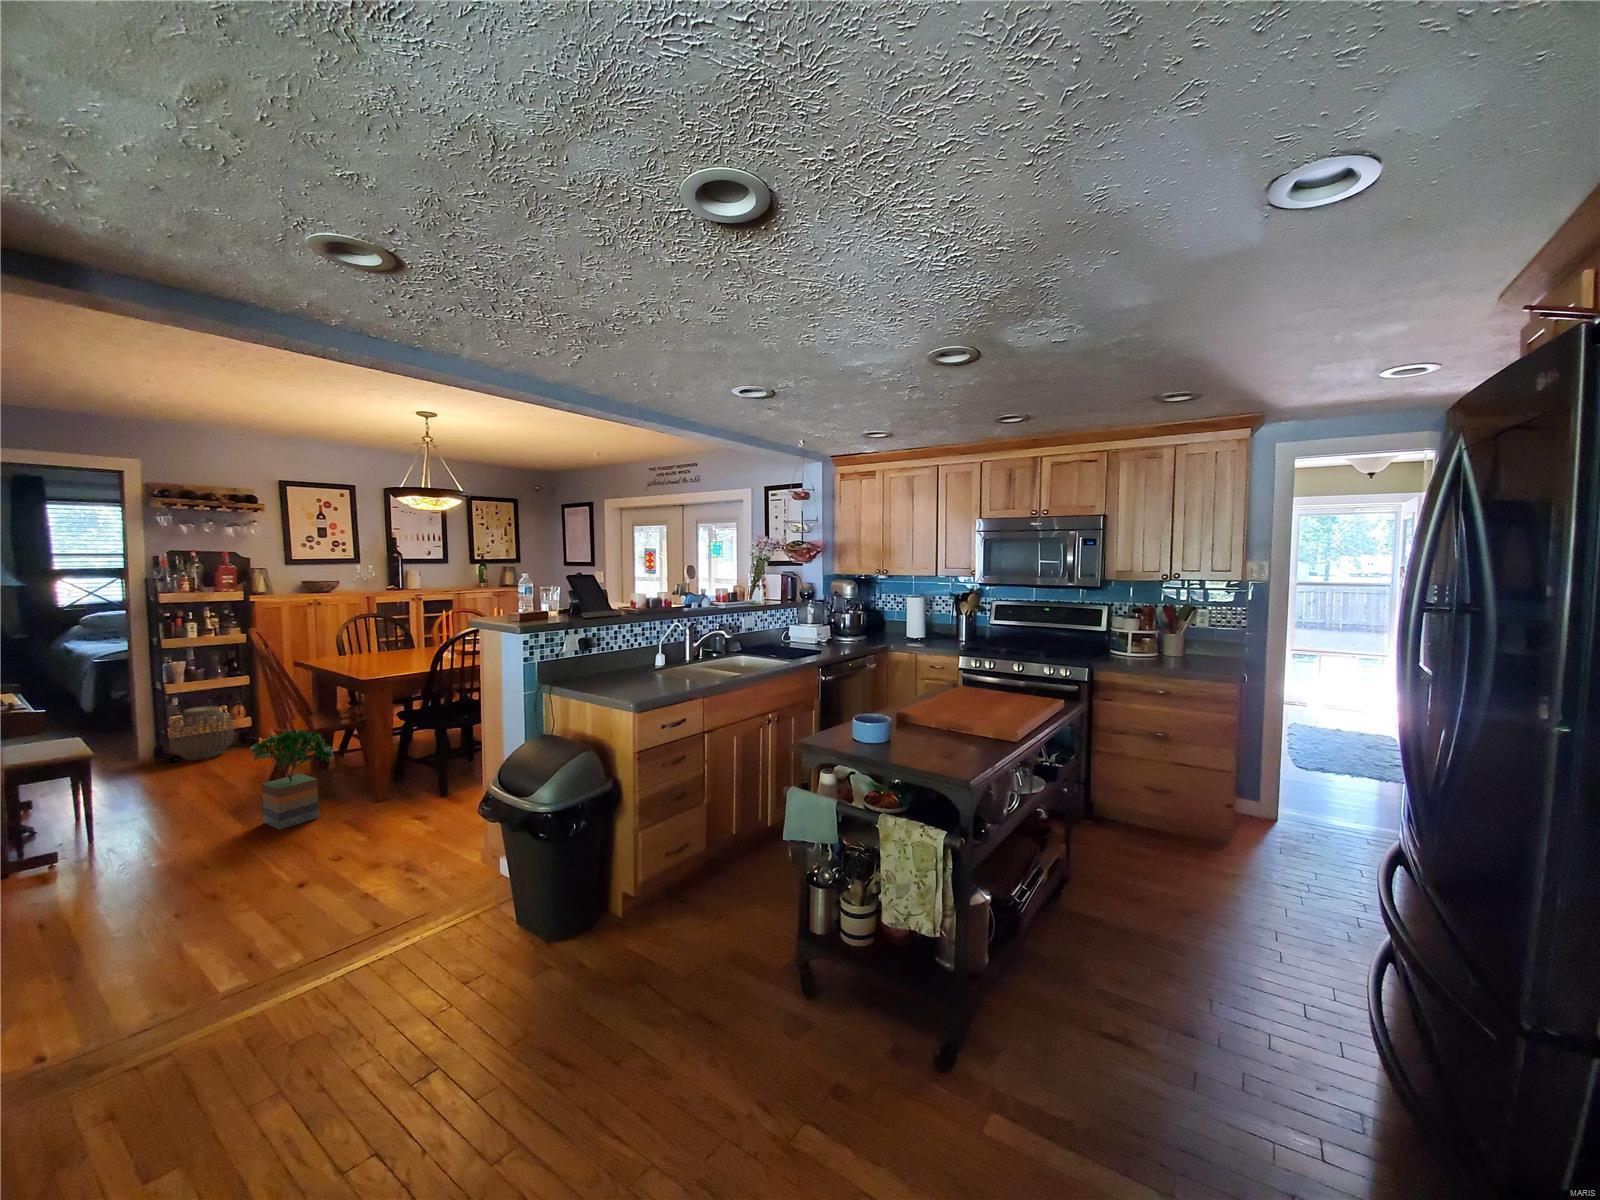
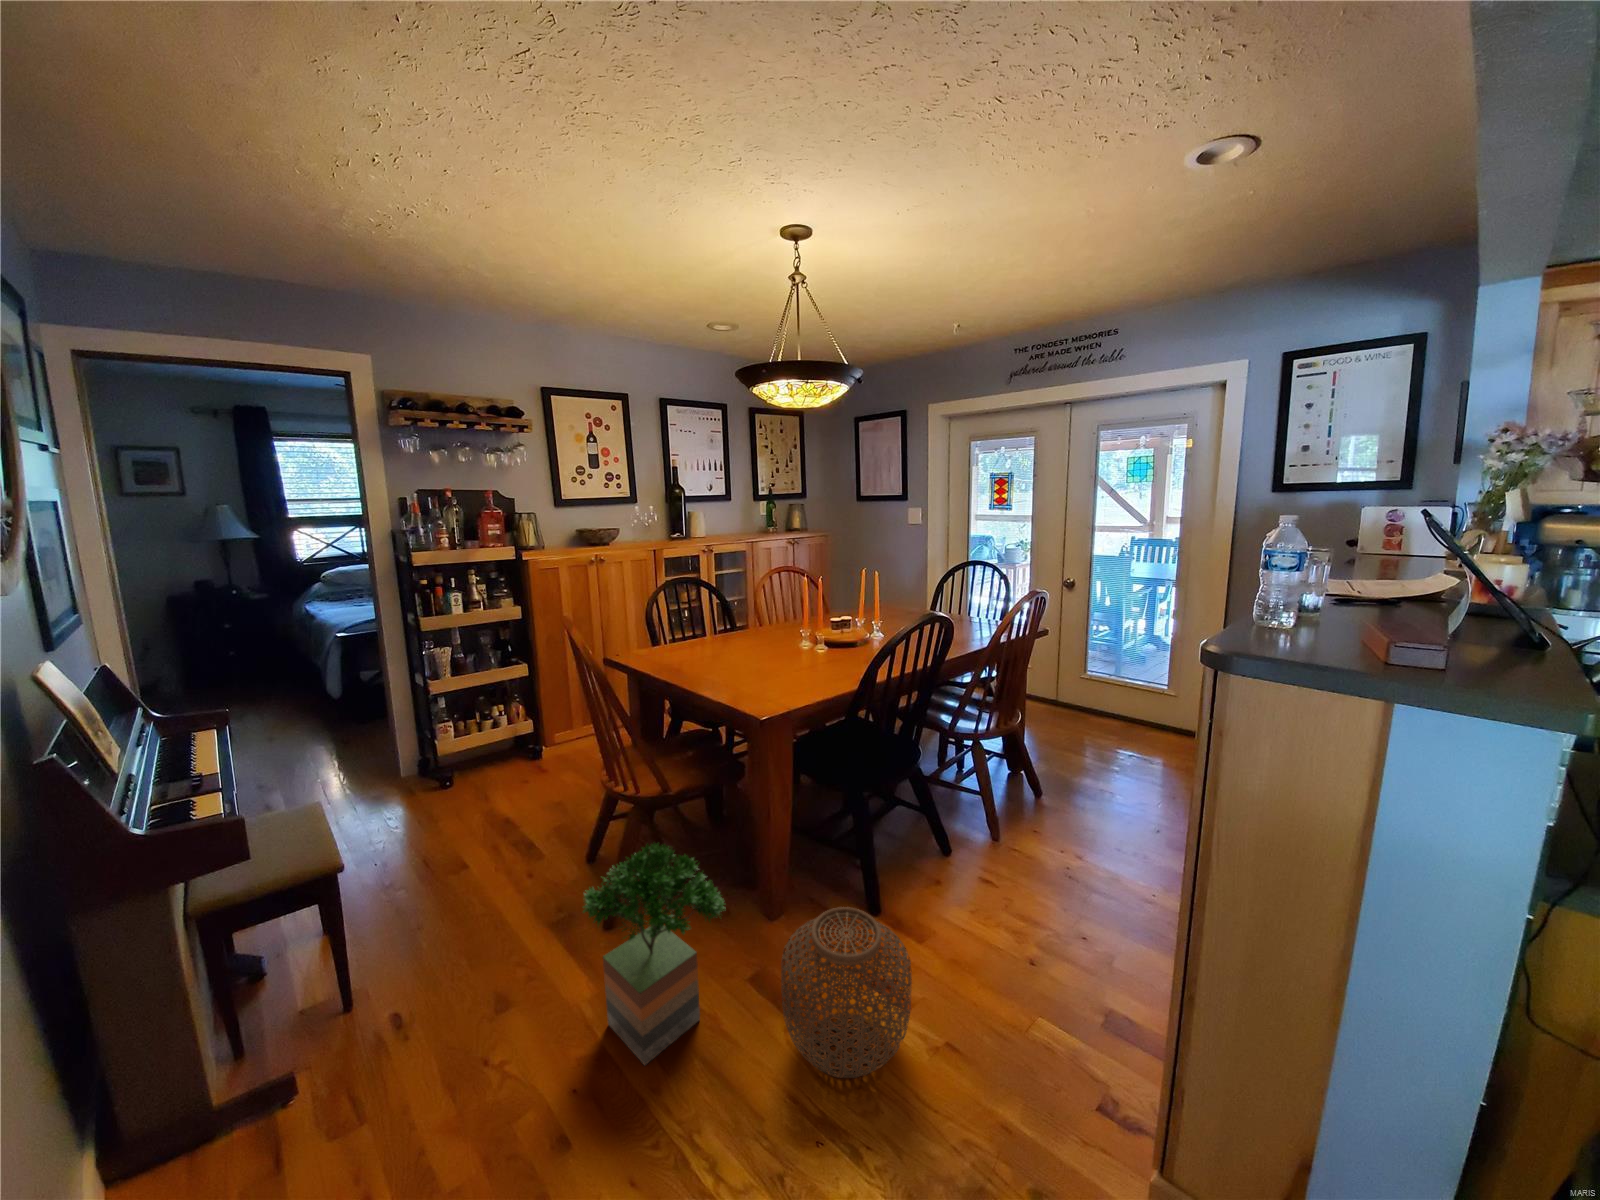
woven basket: present [169,706,234,760] -> present [781,907,912,1078]

